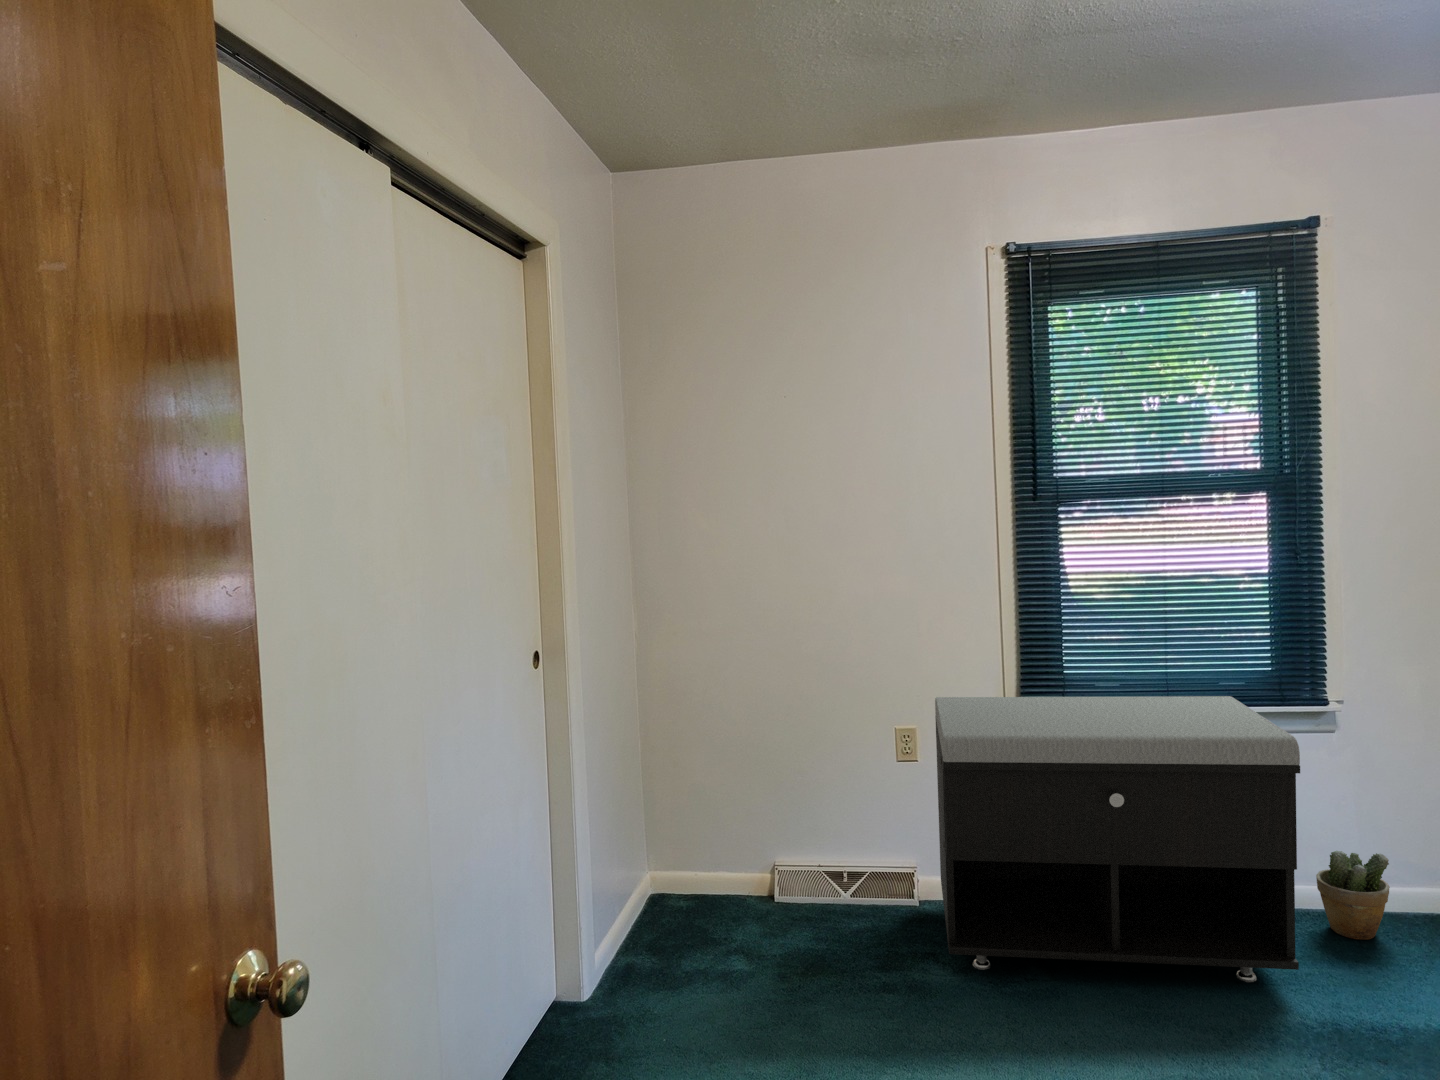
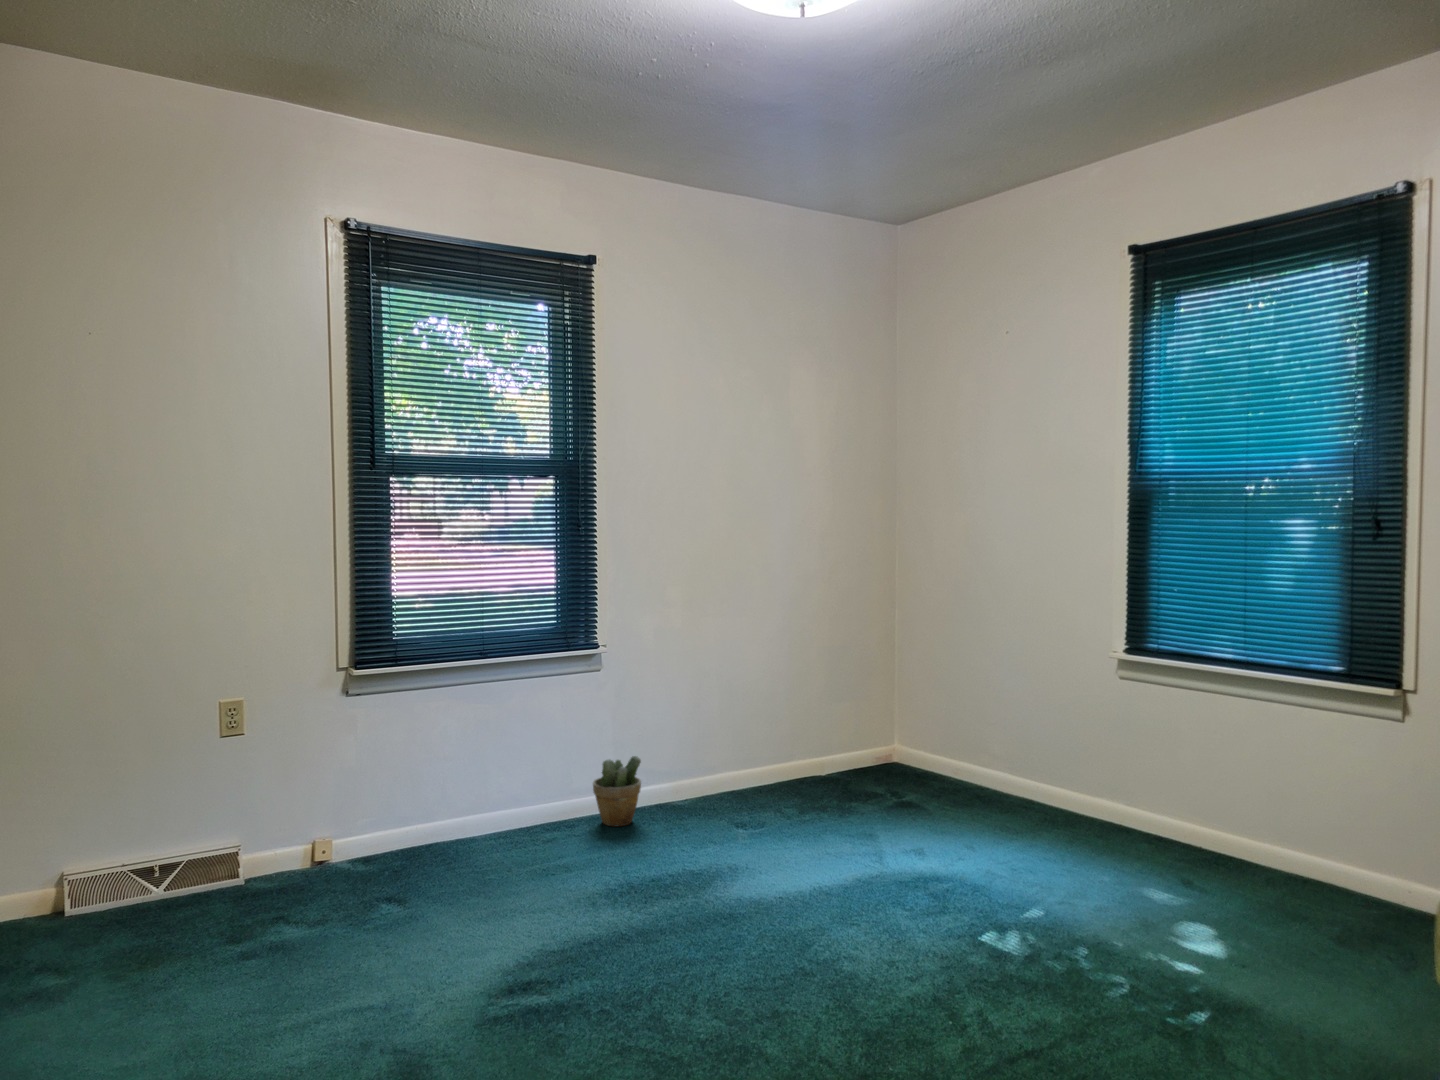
storage bench: present [935,696,1300,982] -> none [266,642,592,917]

